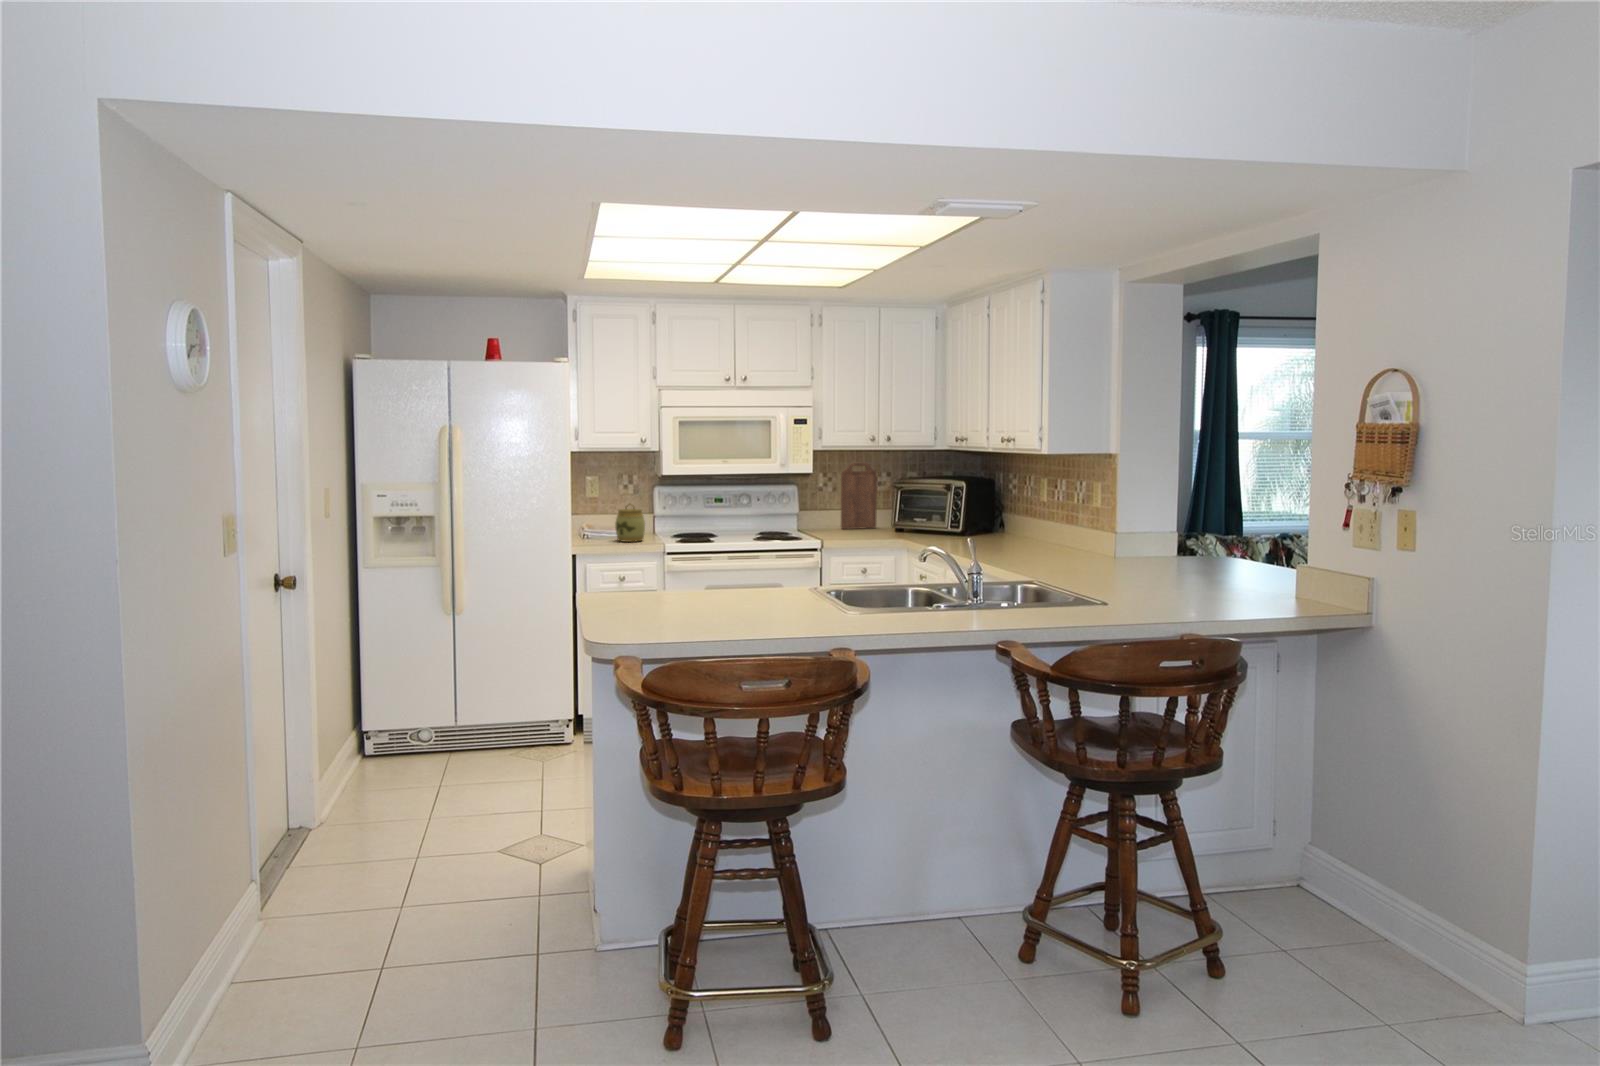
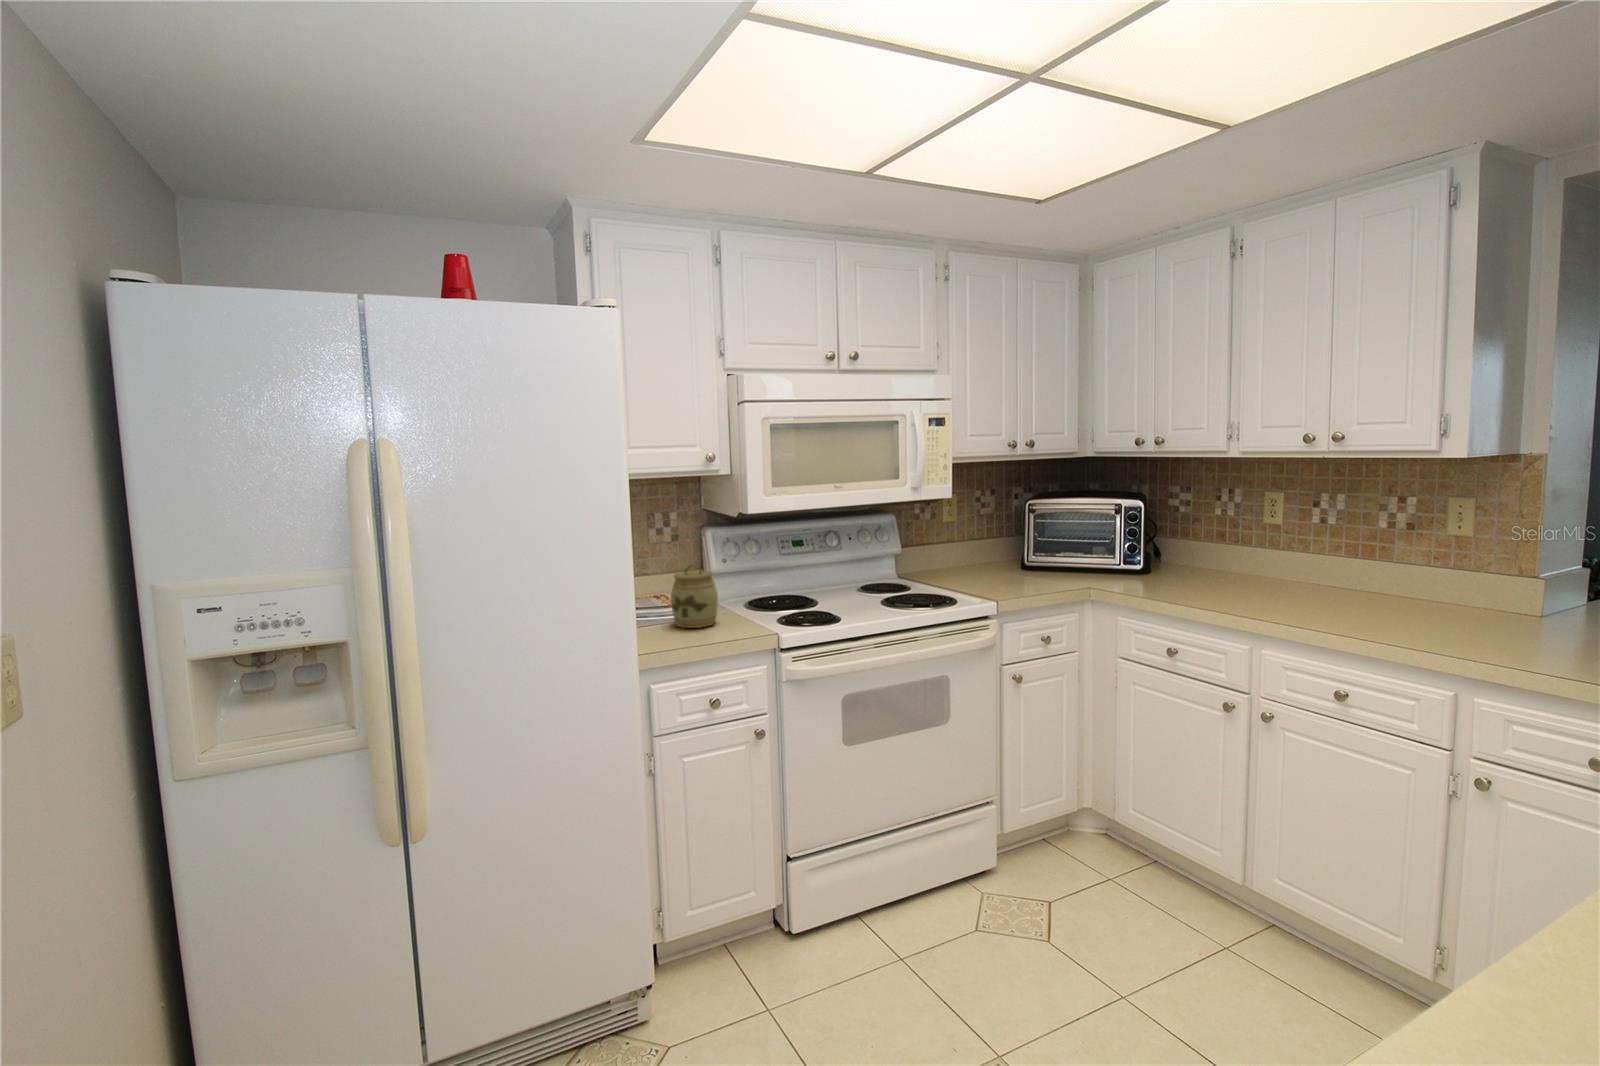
cutting board: present [841,462,877,529] -> none [944,476,984,567]

